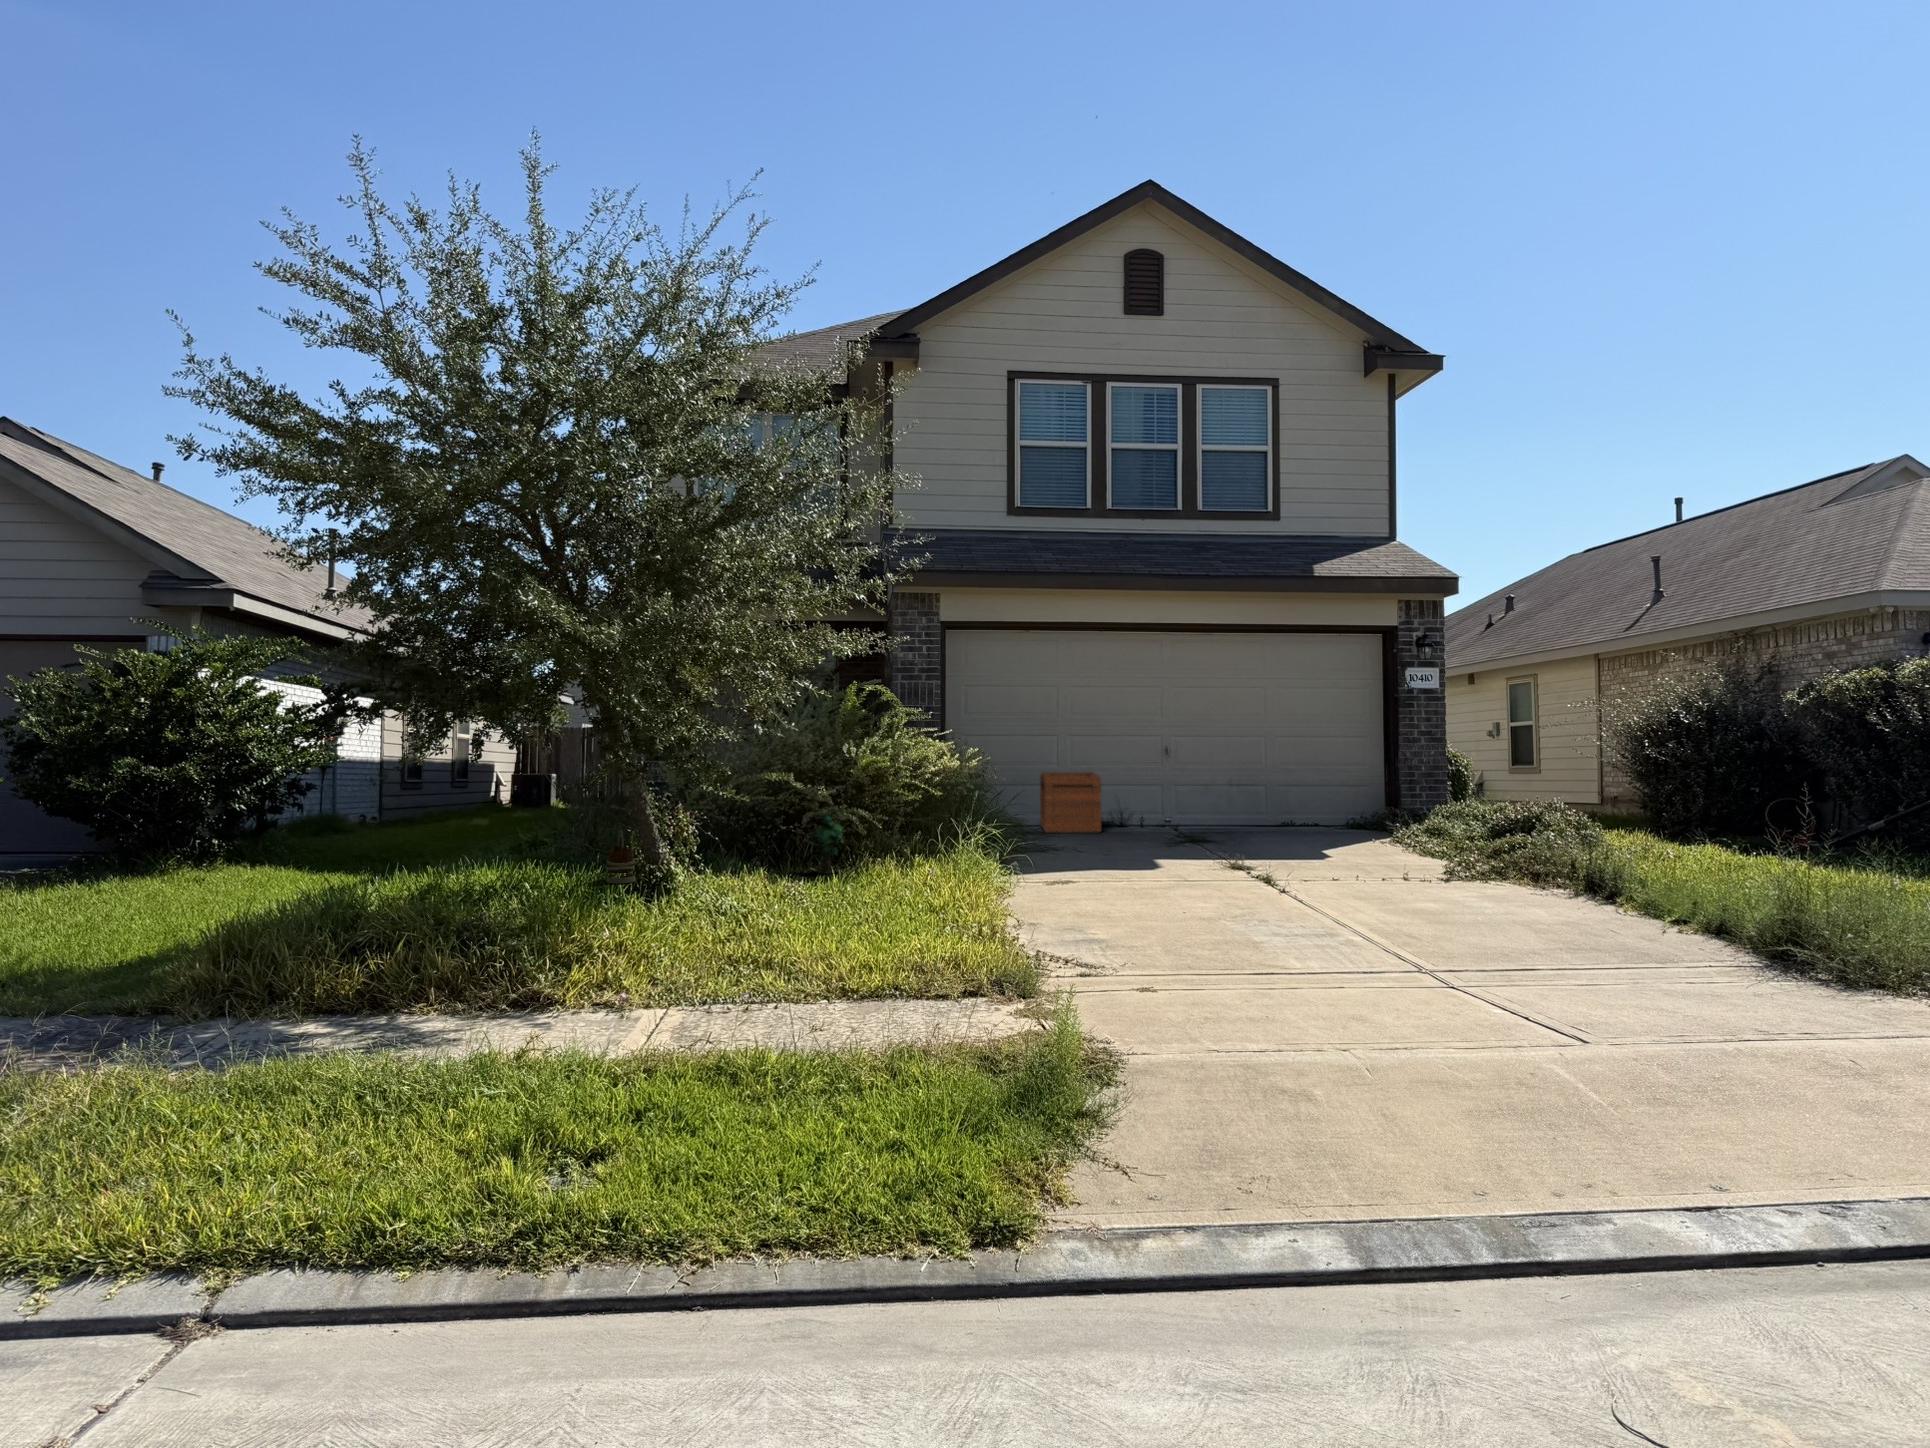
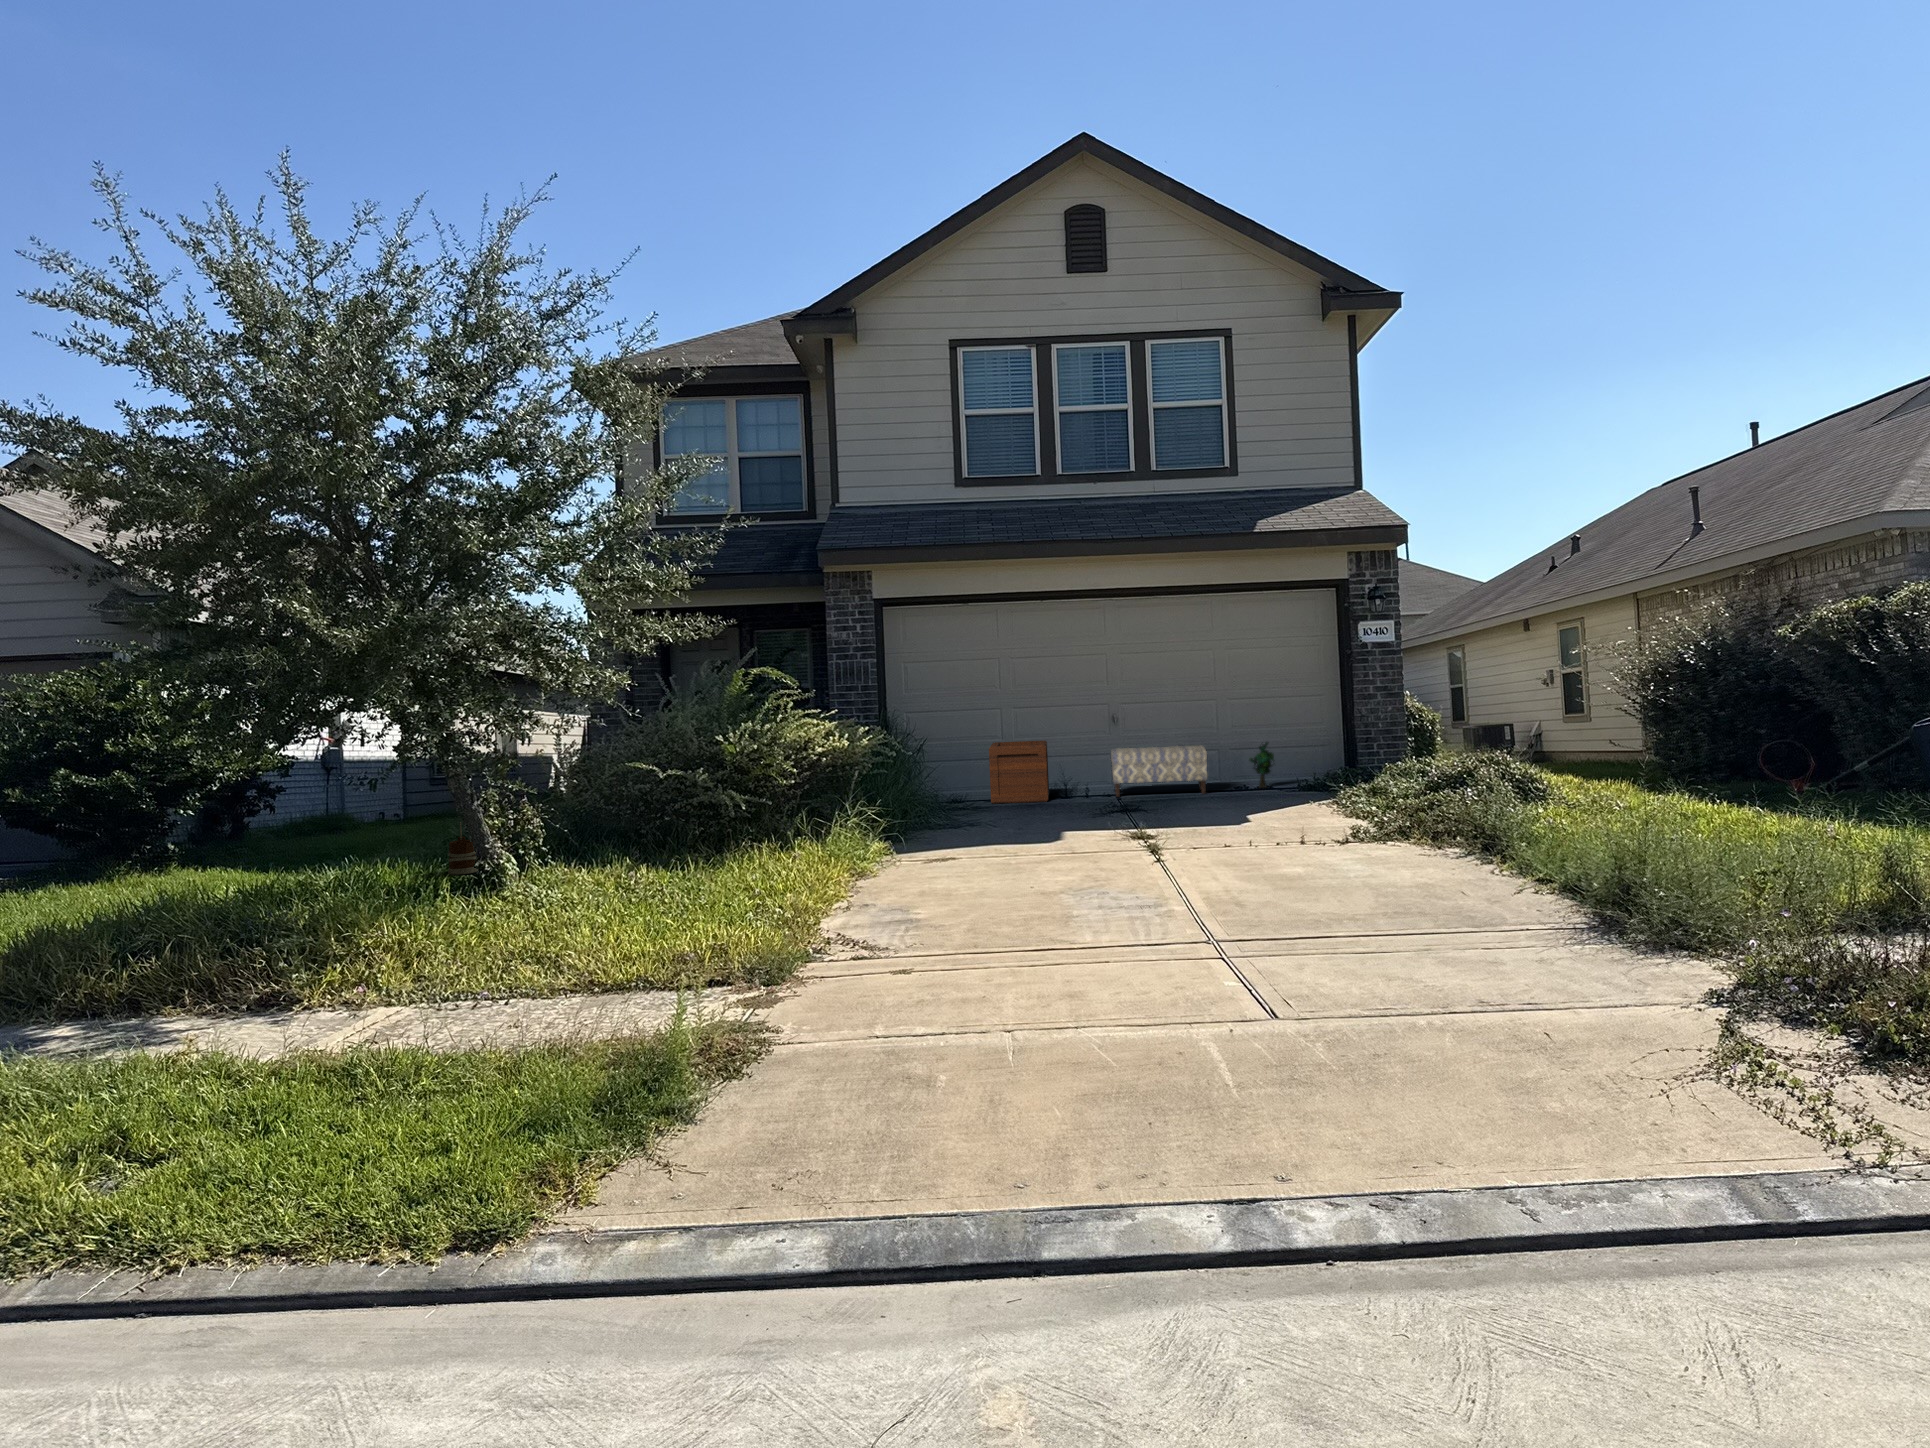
bench: none [1157,783,1256,831] -> present [1111,745,1208,797]
decorative plant: present [809,810,843,874] -> present [1249,742,1274,788]

